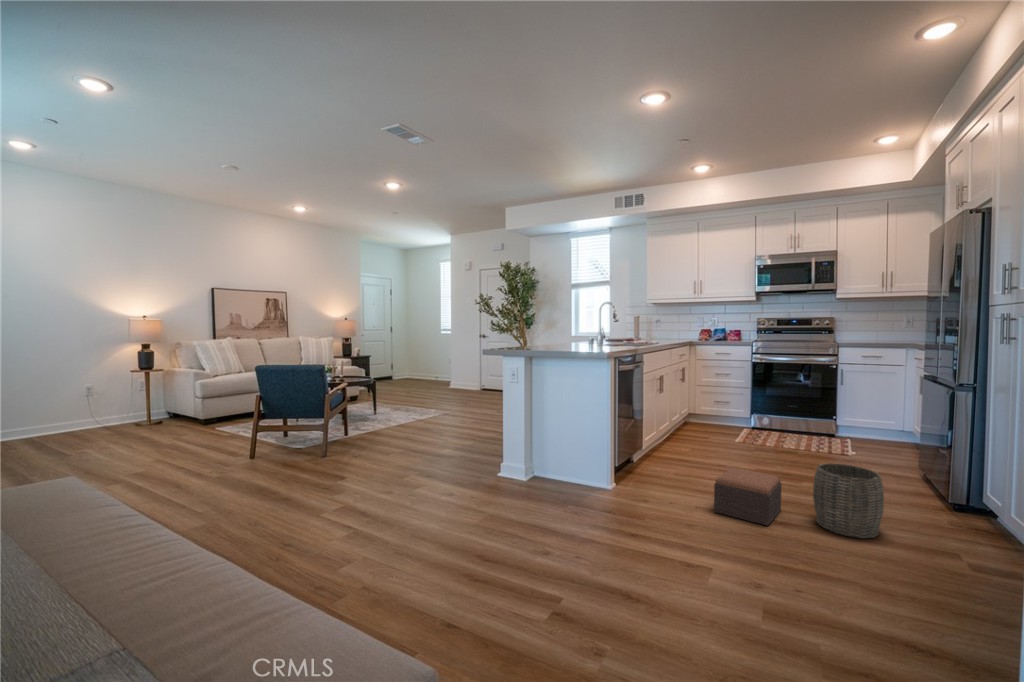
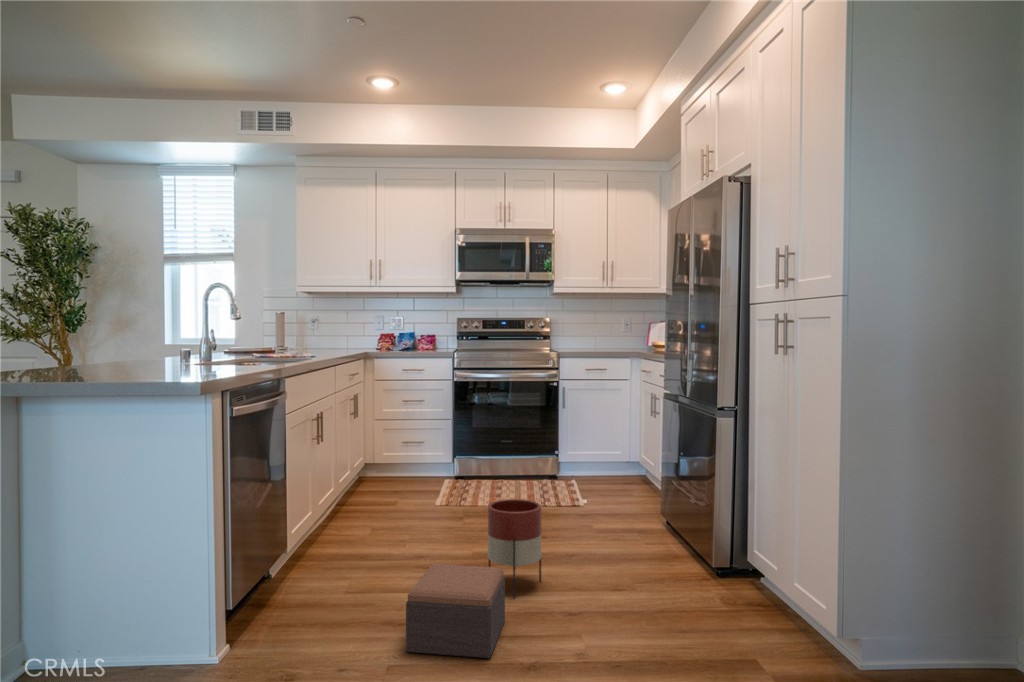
planter: none [771,438,813,501] -> present [488,499,542,598]
woven basket: present [813,463,884,538] -> none [548,533,634,646]

